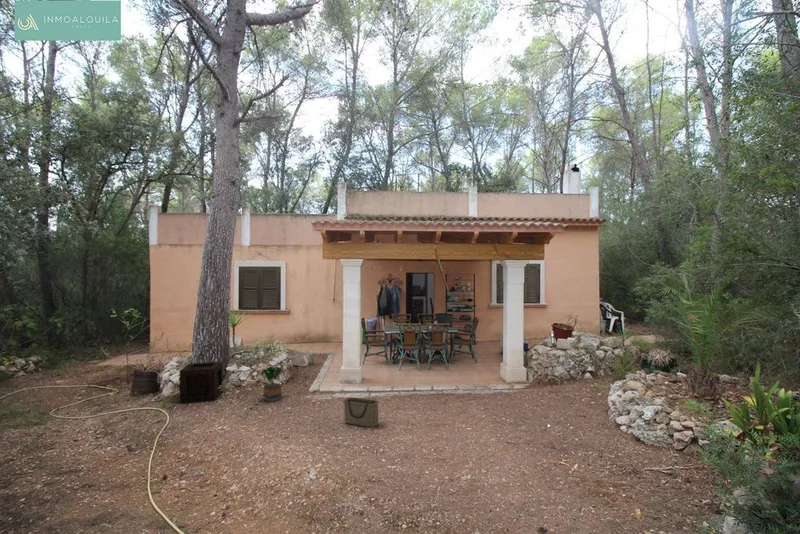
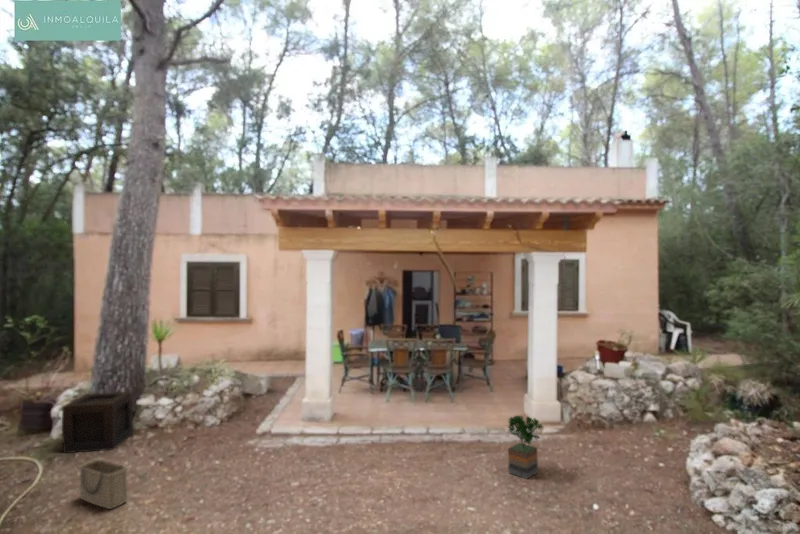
potted tree: present [261,366,285,402] -> present [508,416,543,479]
basket: present [343,397,379,427] -> present [79,459,127,509]

